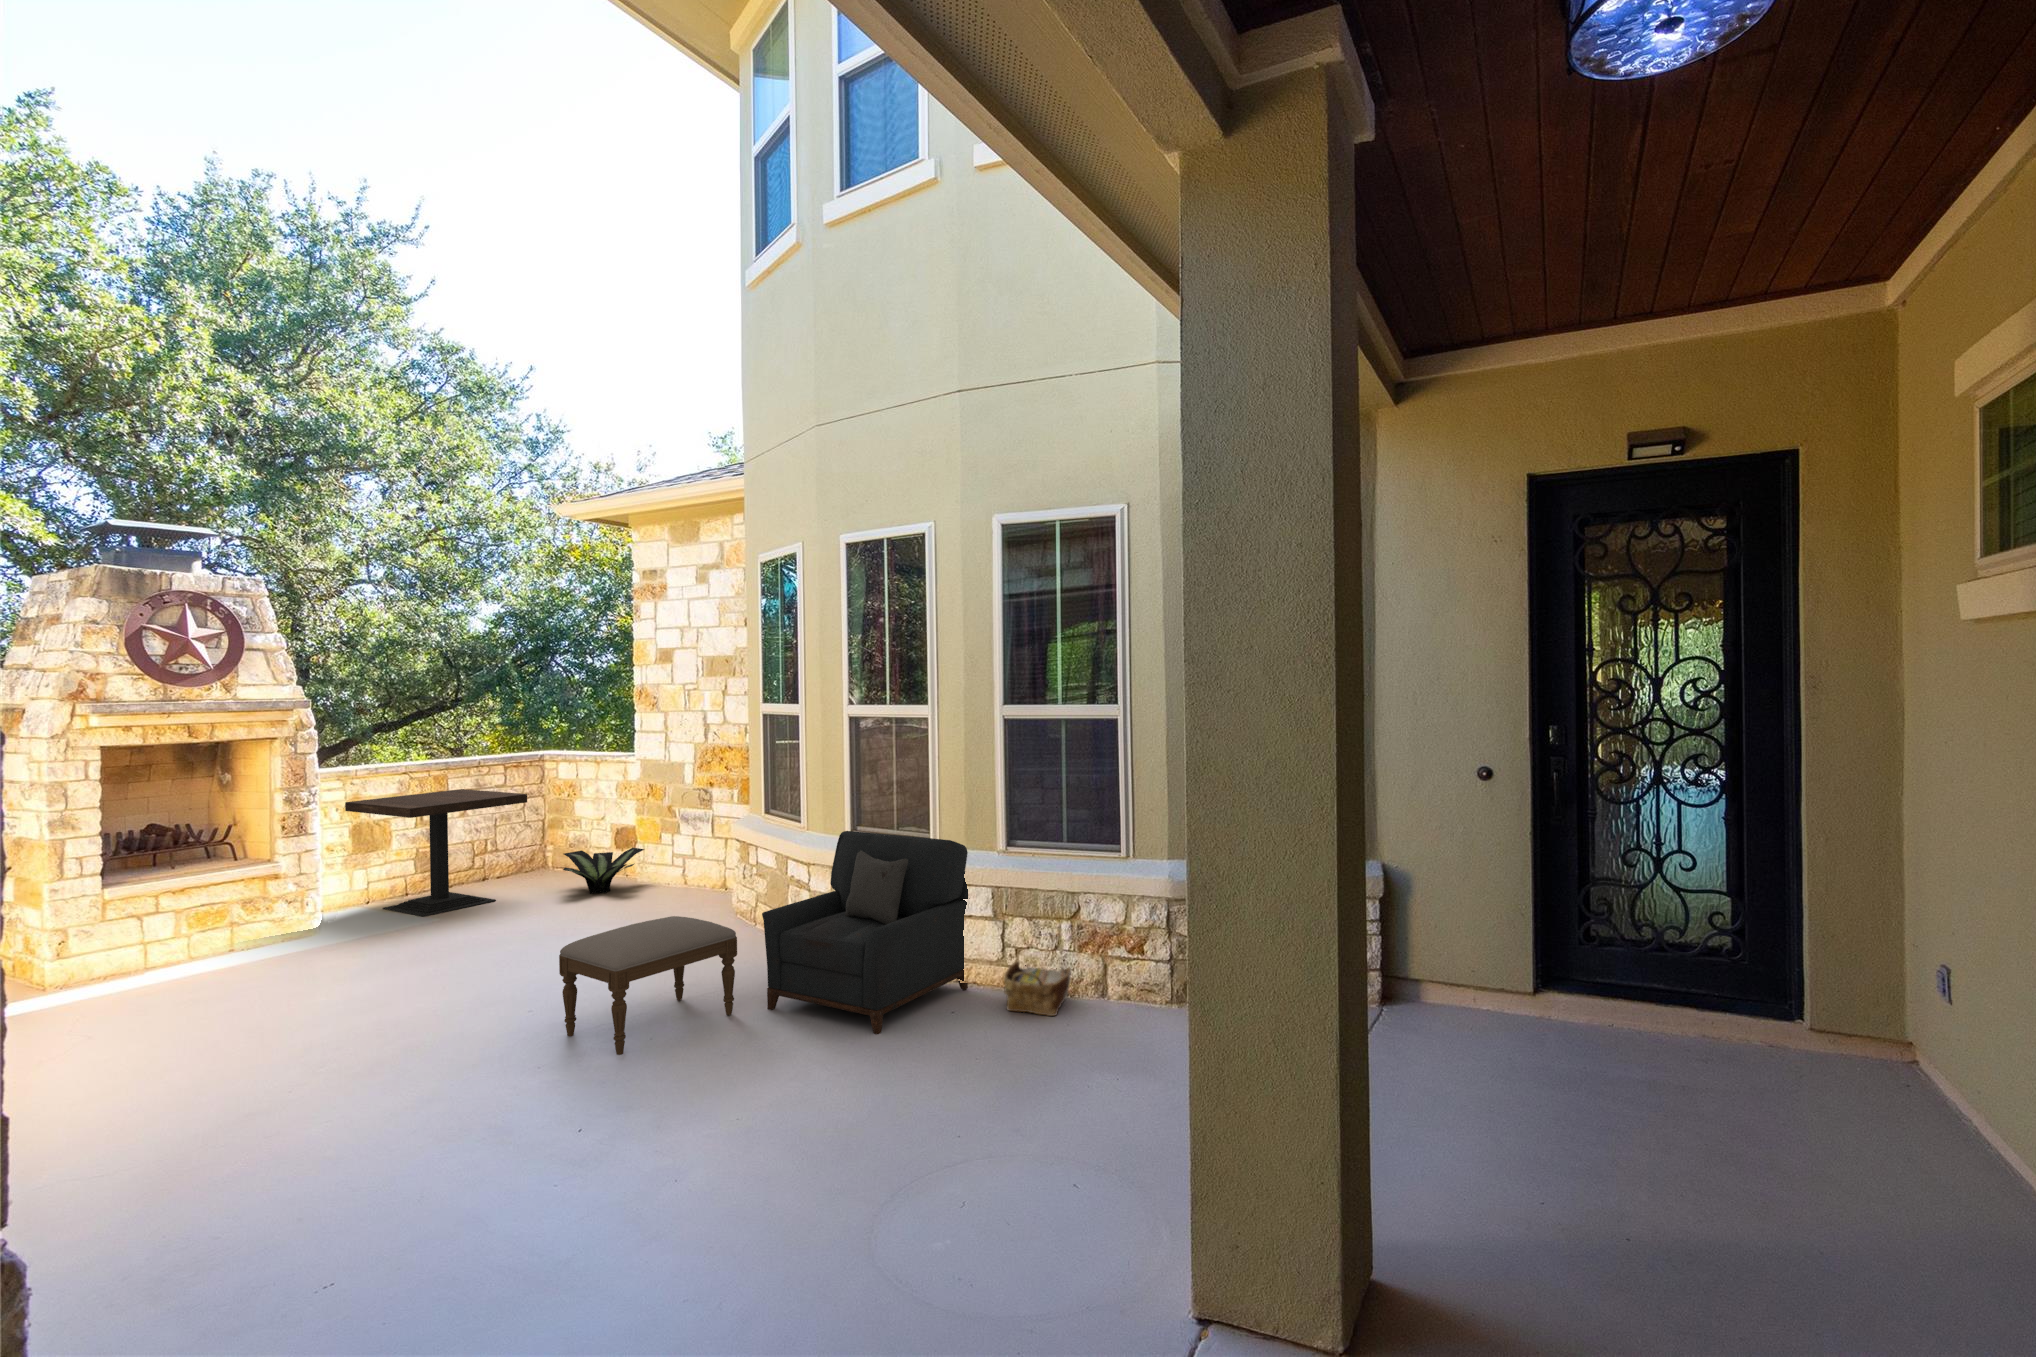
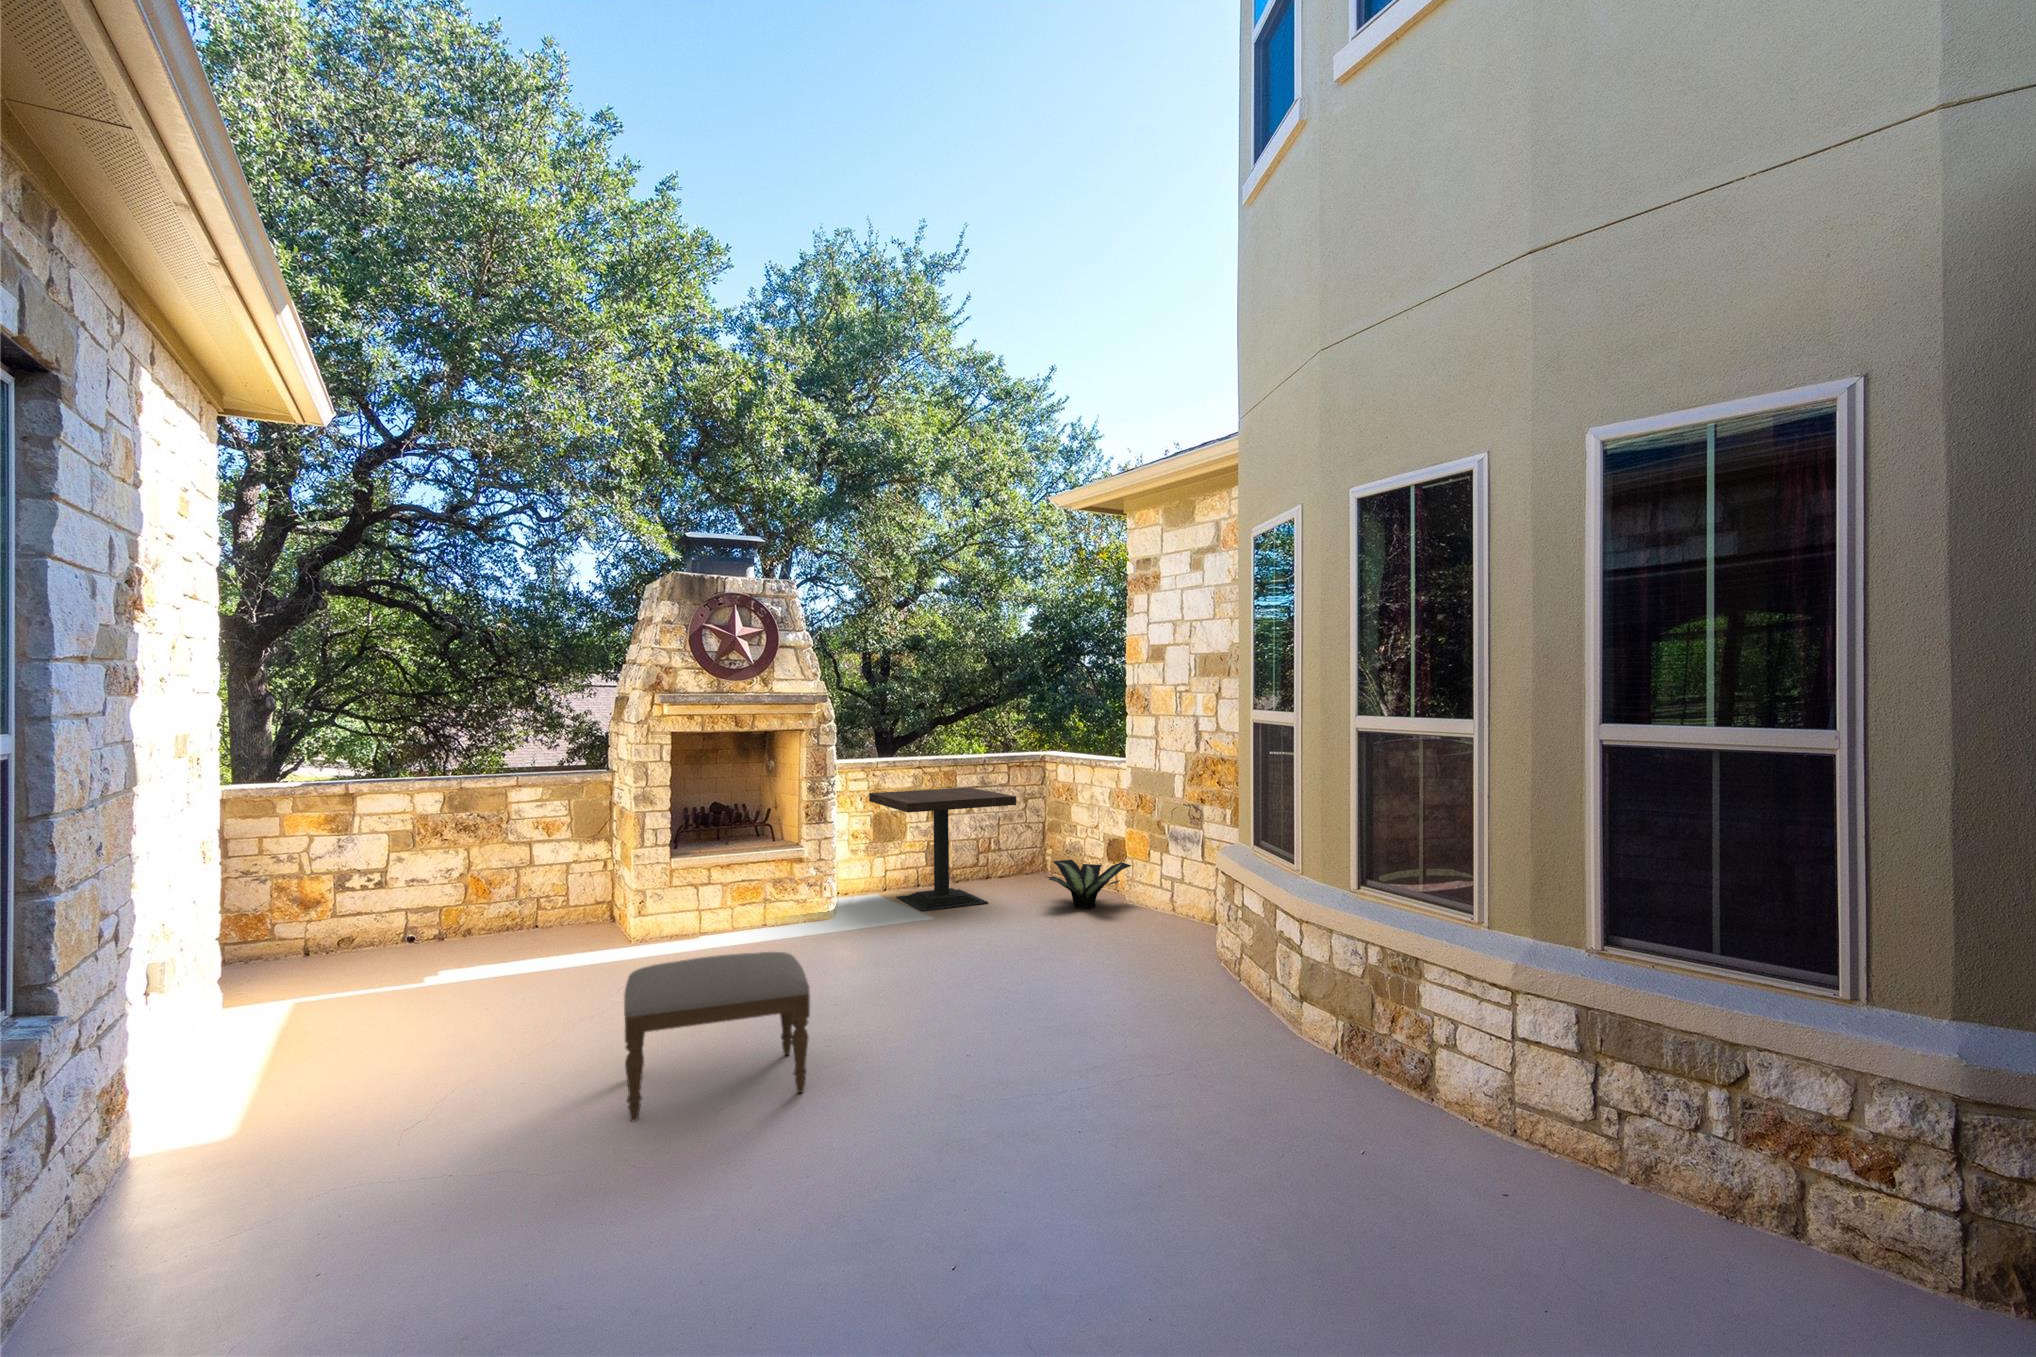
armchair: present [762,831,968,1034] -> none [1210,881,1556,1235]
ottoman: present [559,916,737,1055] -> present [624,952,810,1121]
woven basket: present [1004,961,1071,1016] -> none [1625,1134,1779,1297]

